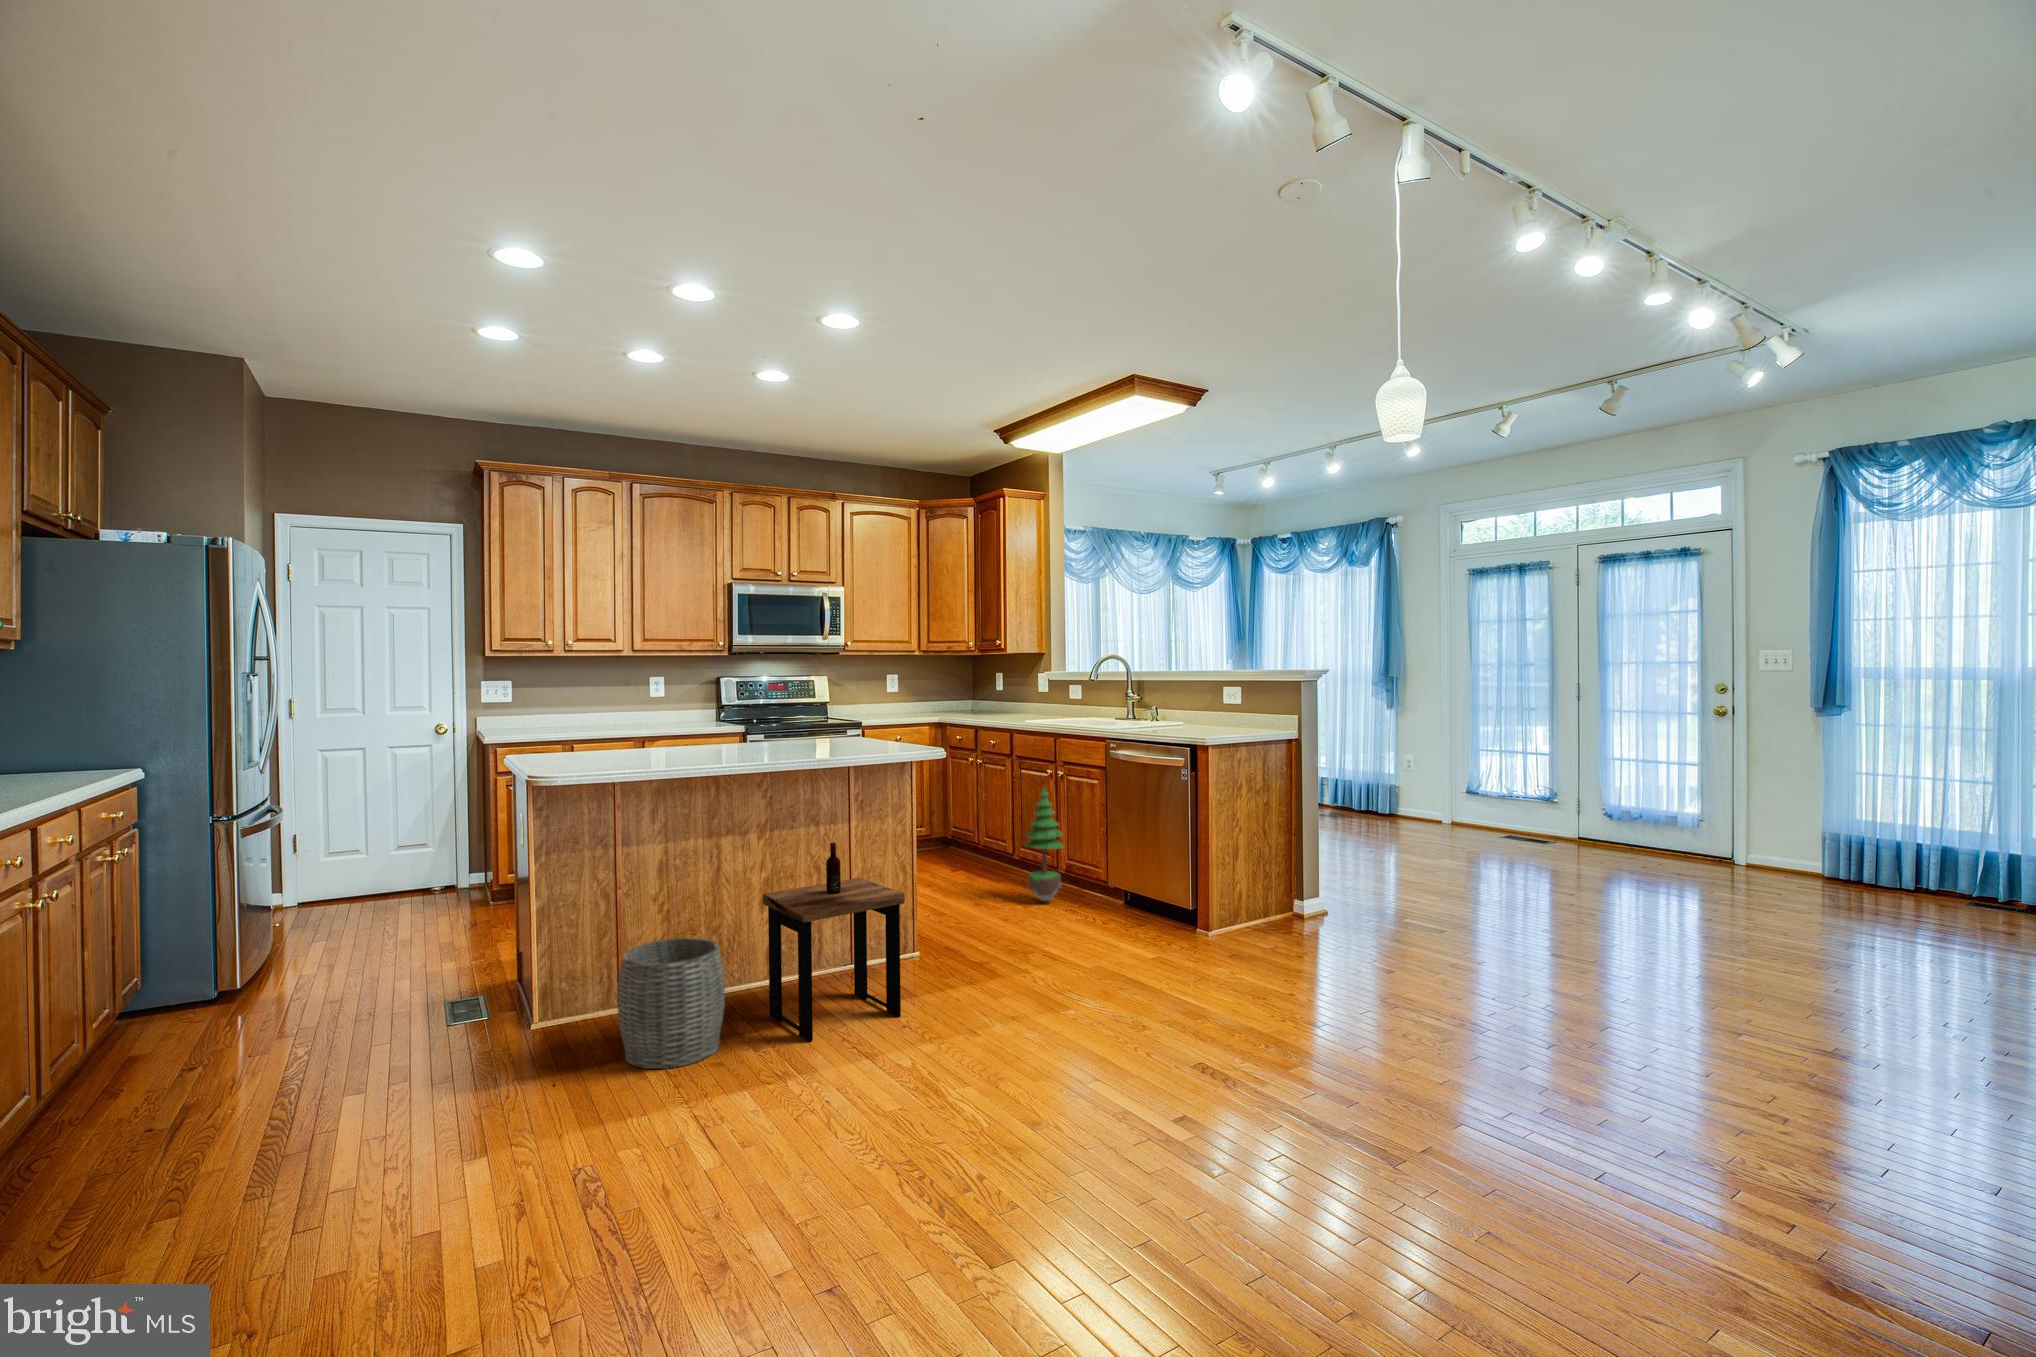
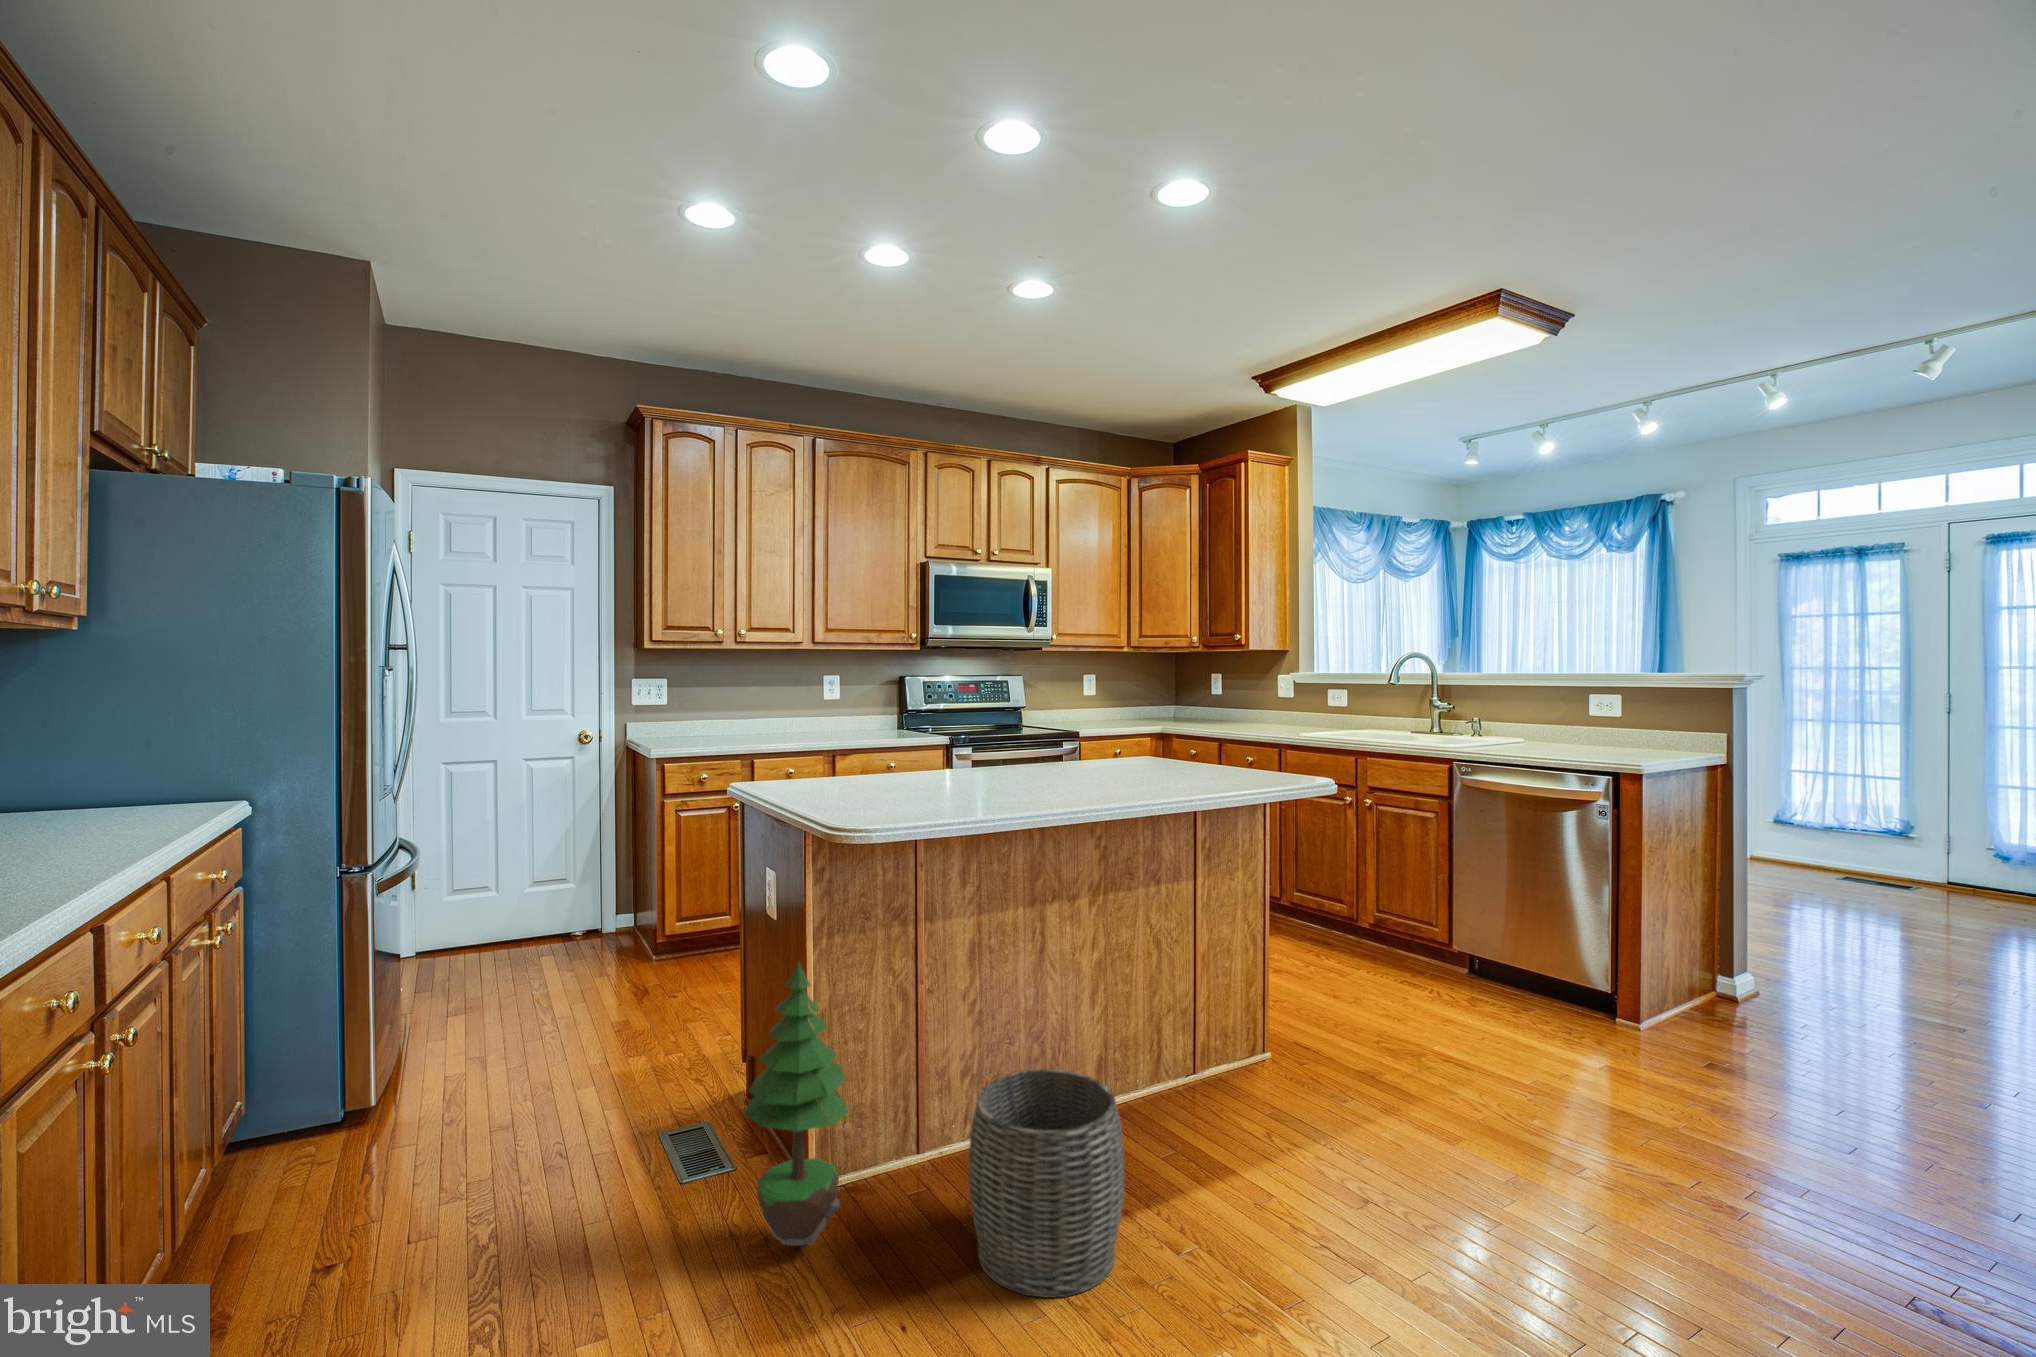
potted tree: present [1024,787,1064,902] -> present [744,962,850,1246]
side table: present [763,842,905,1042] -> none [1138,923,1351,1239]

